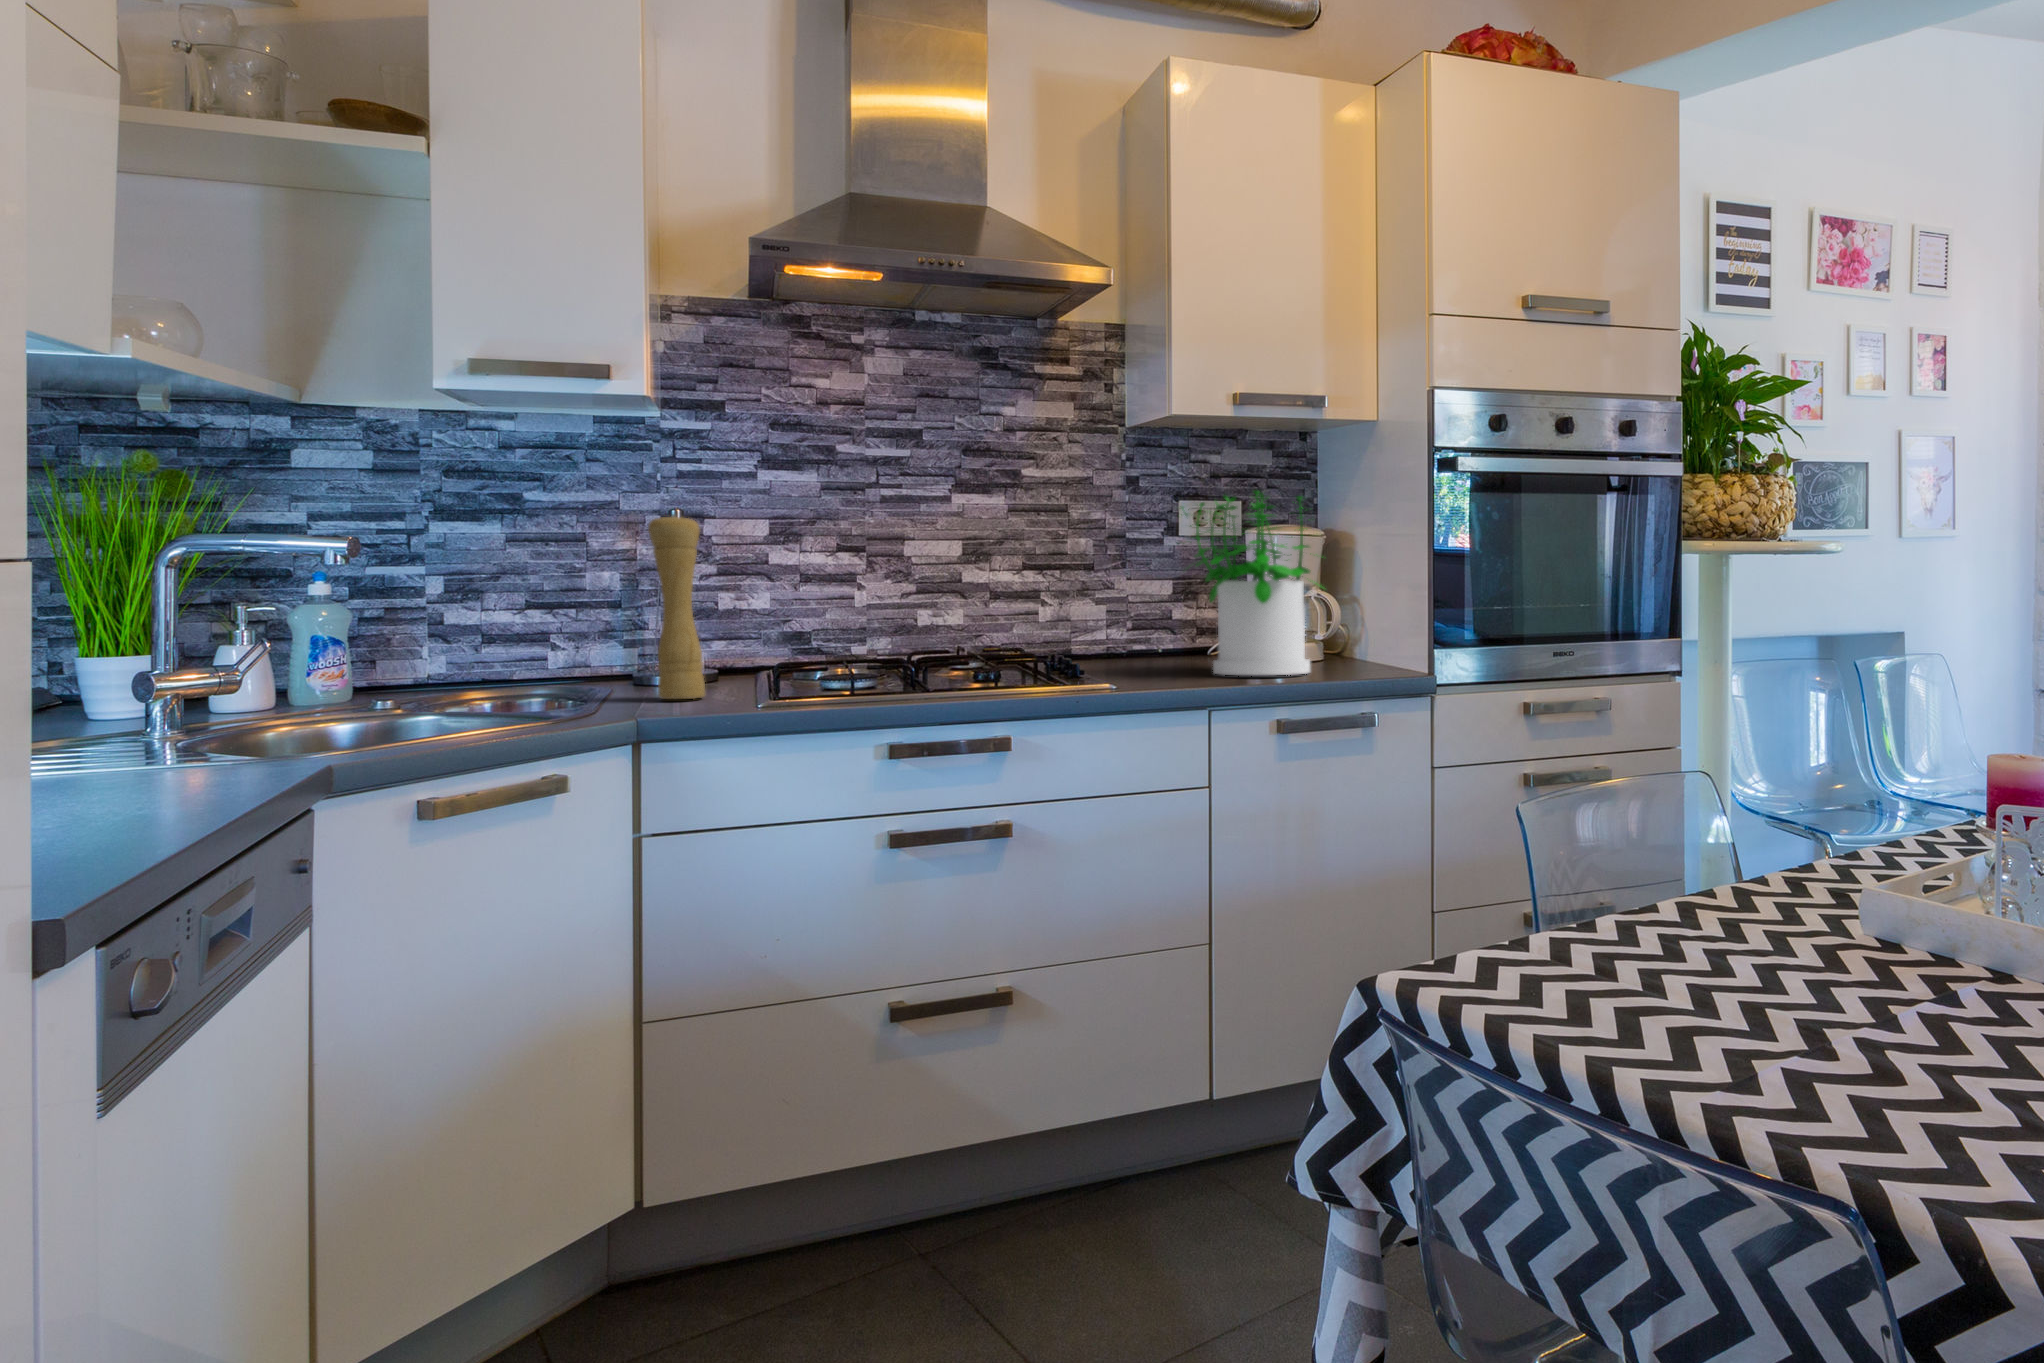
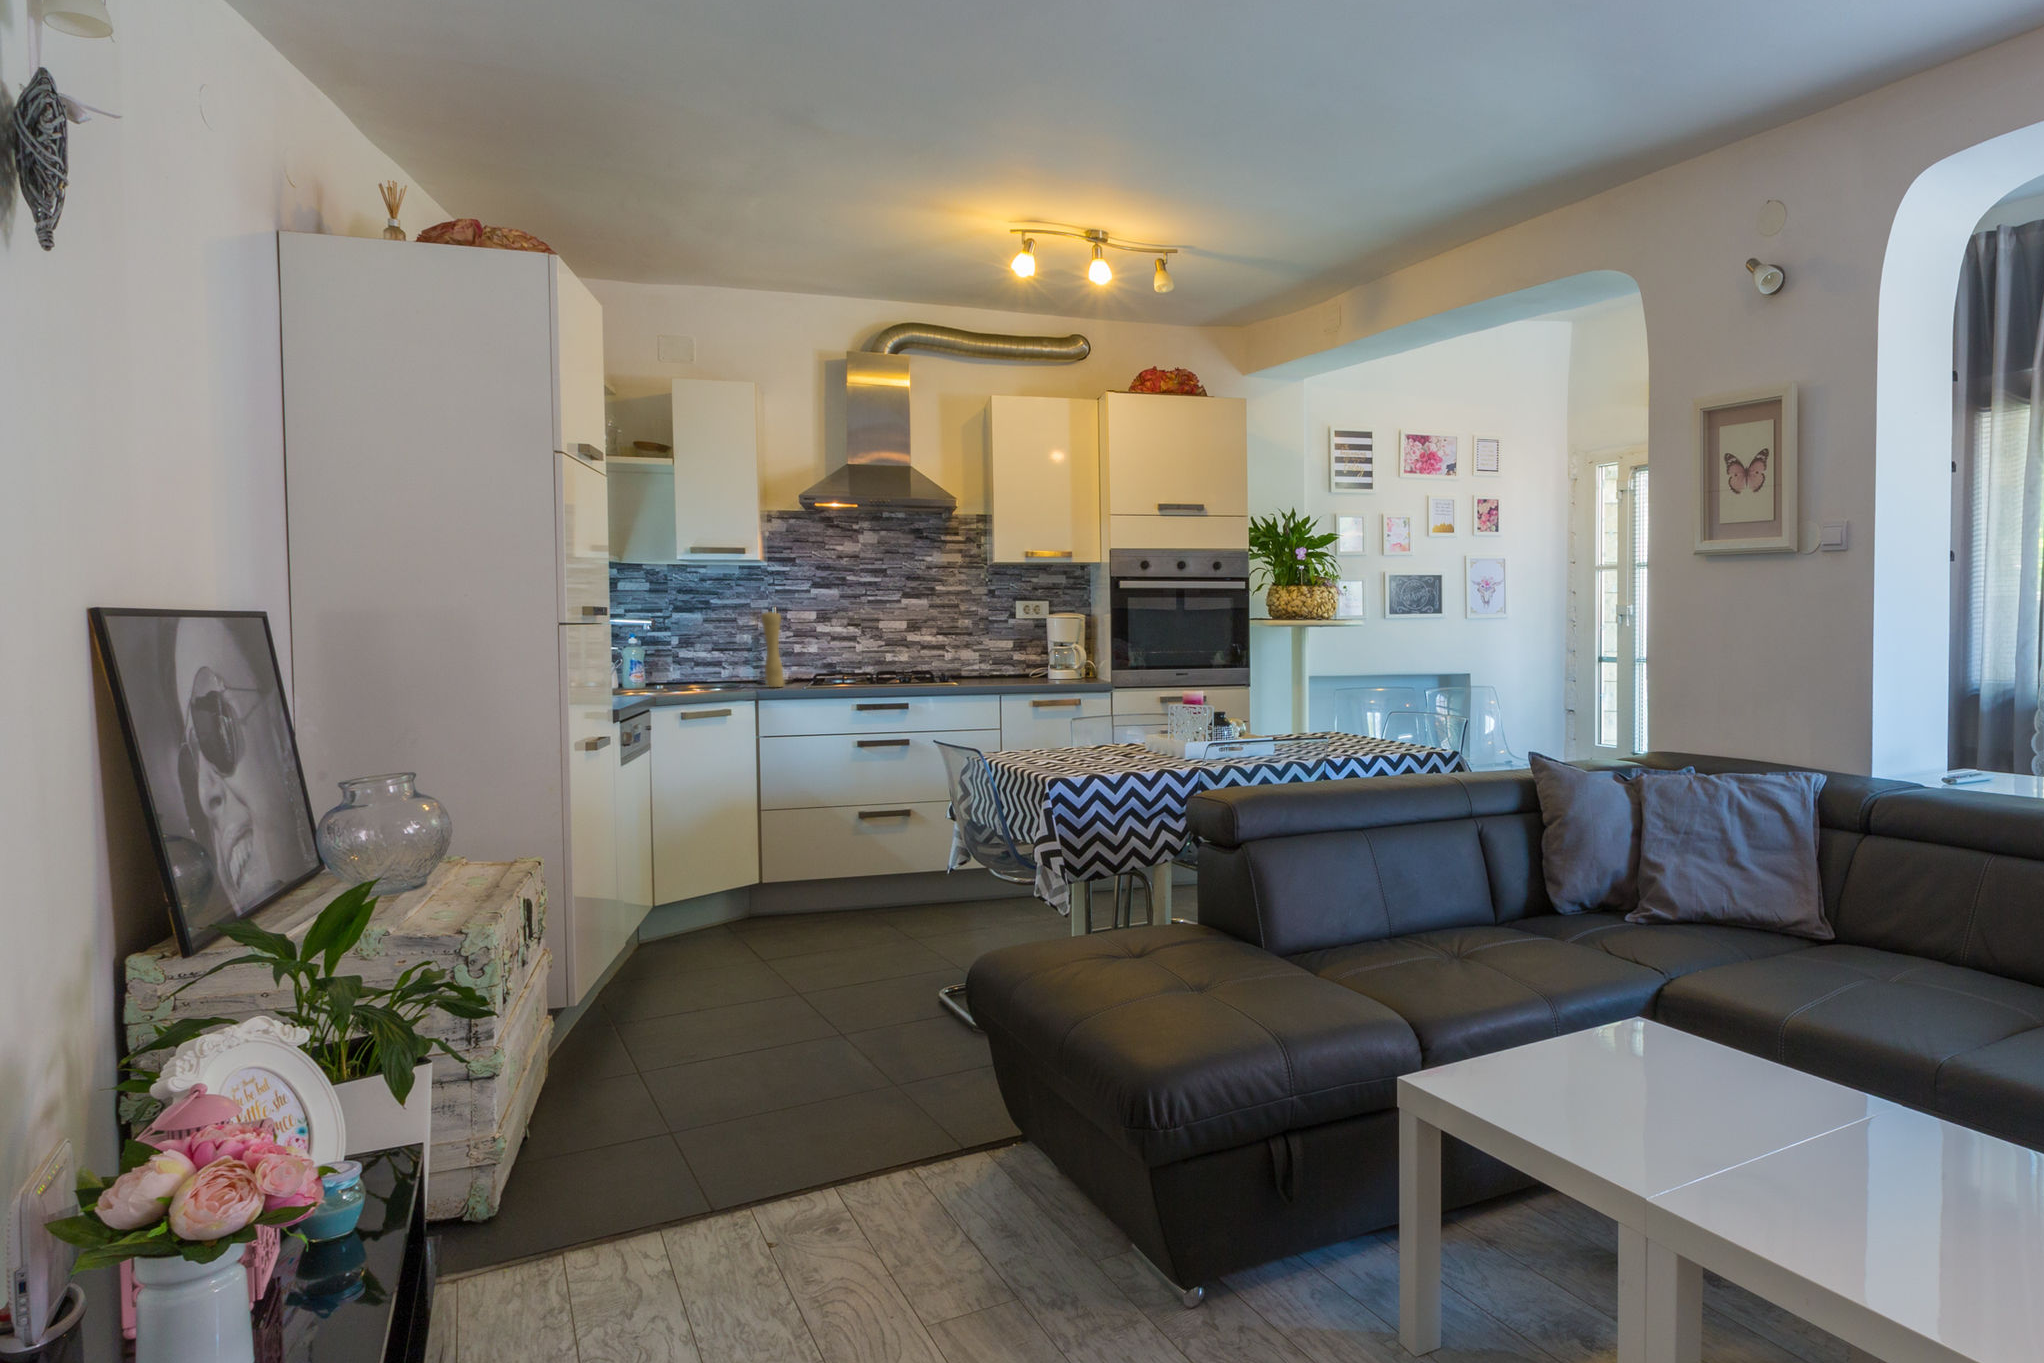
potted plant: present [1180,491,1311,675] -> none [994,598,1064,682]

